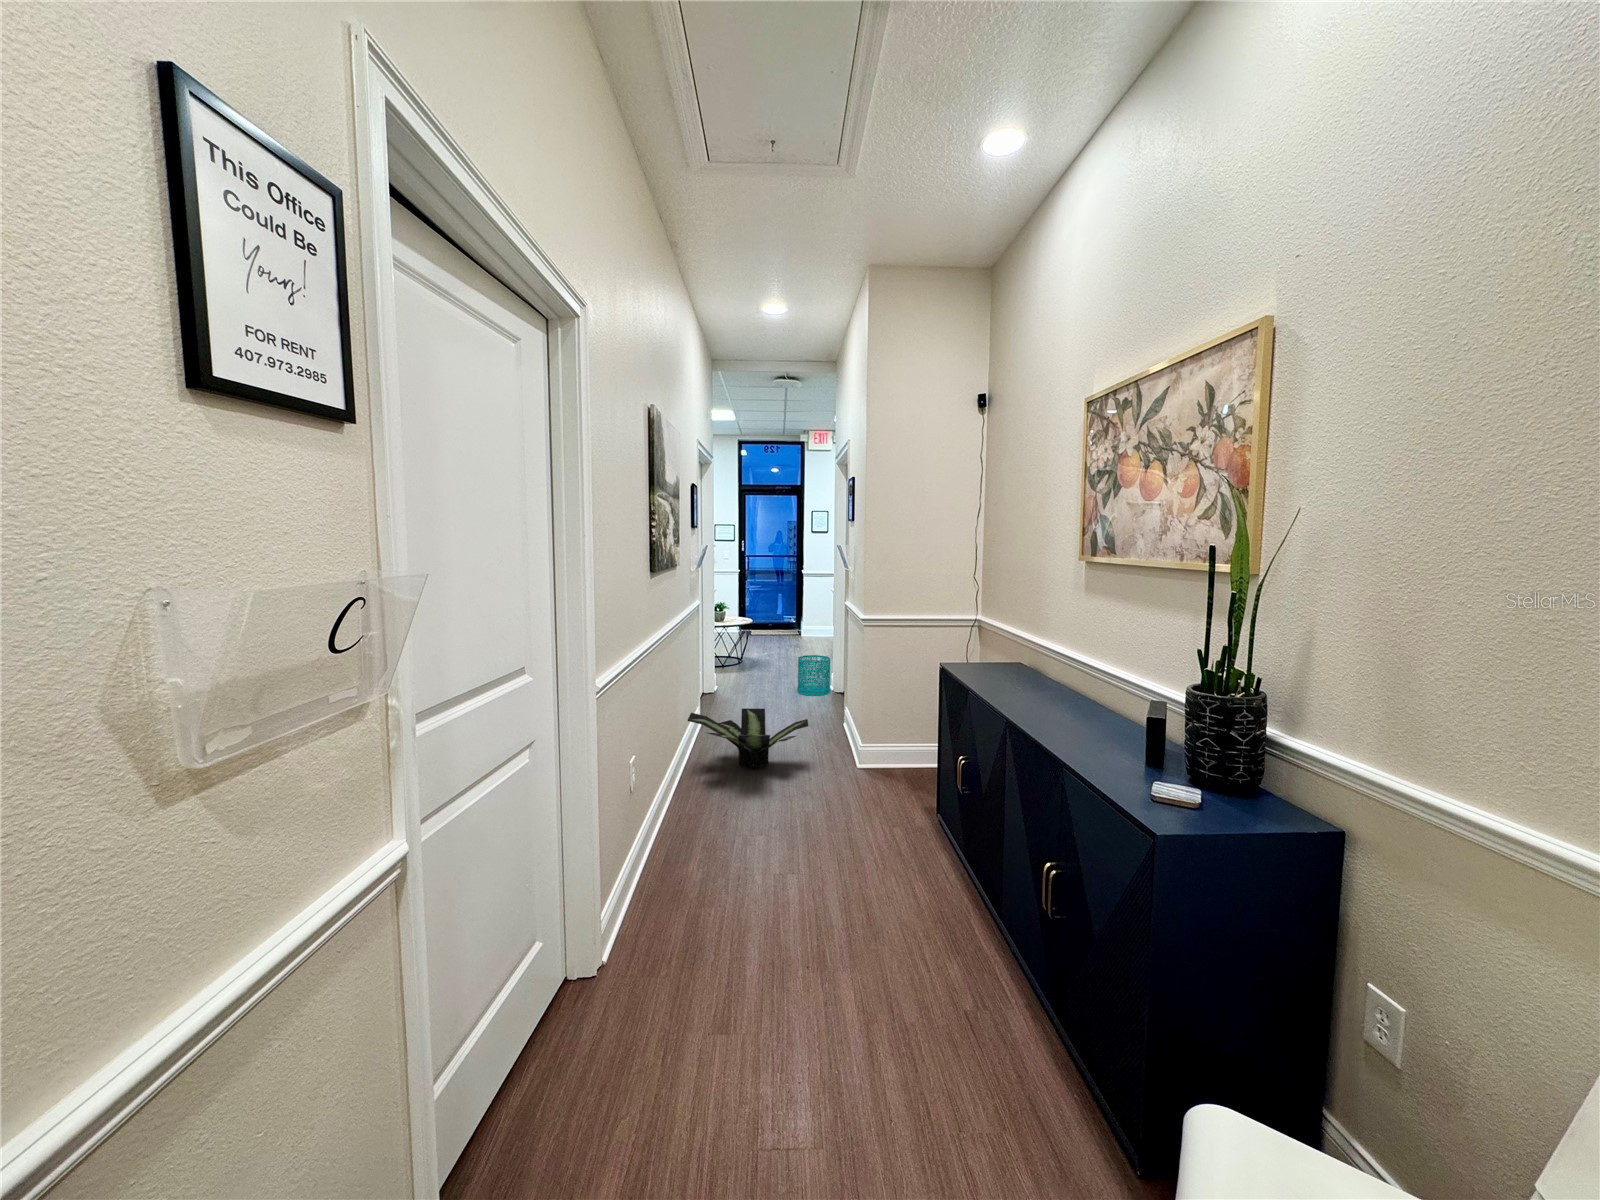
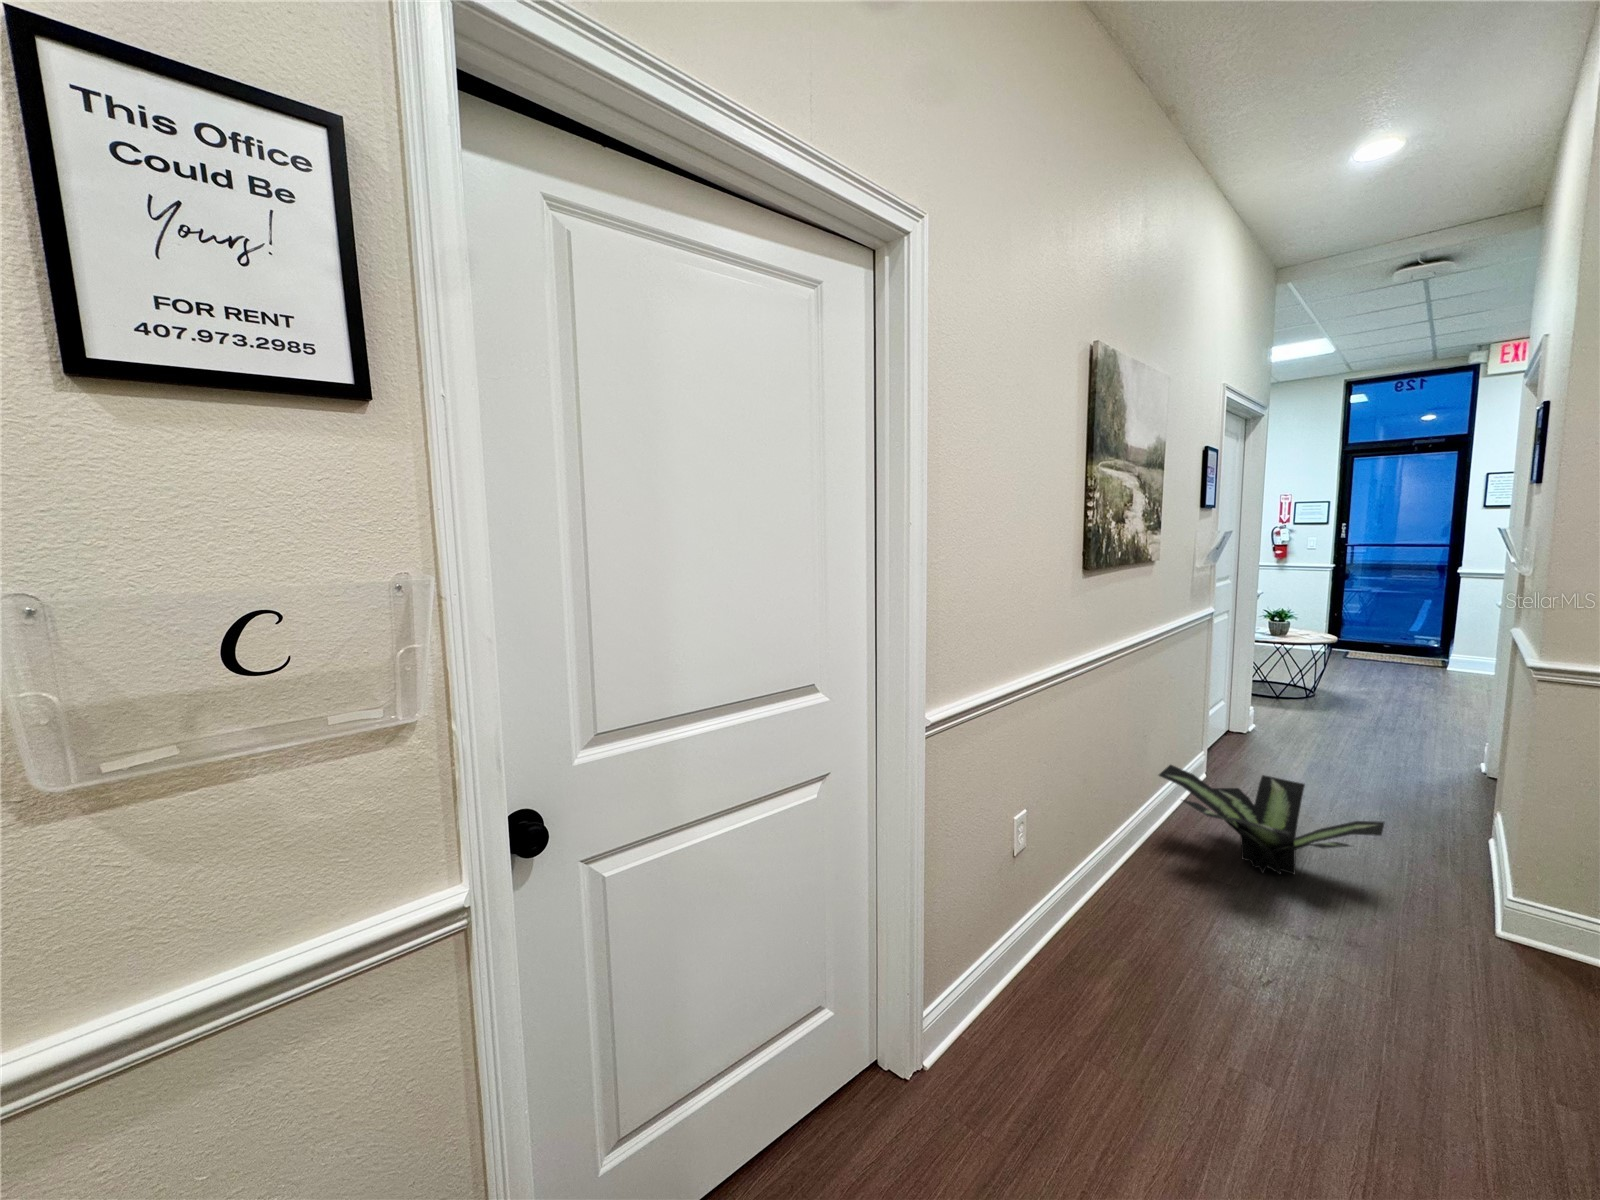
wastebasket: present [798,655,830,696] -> none [1406,708,1485,781]

